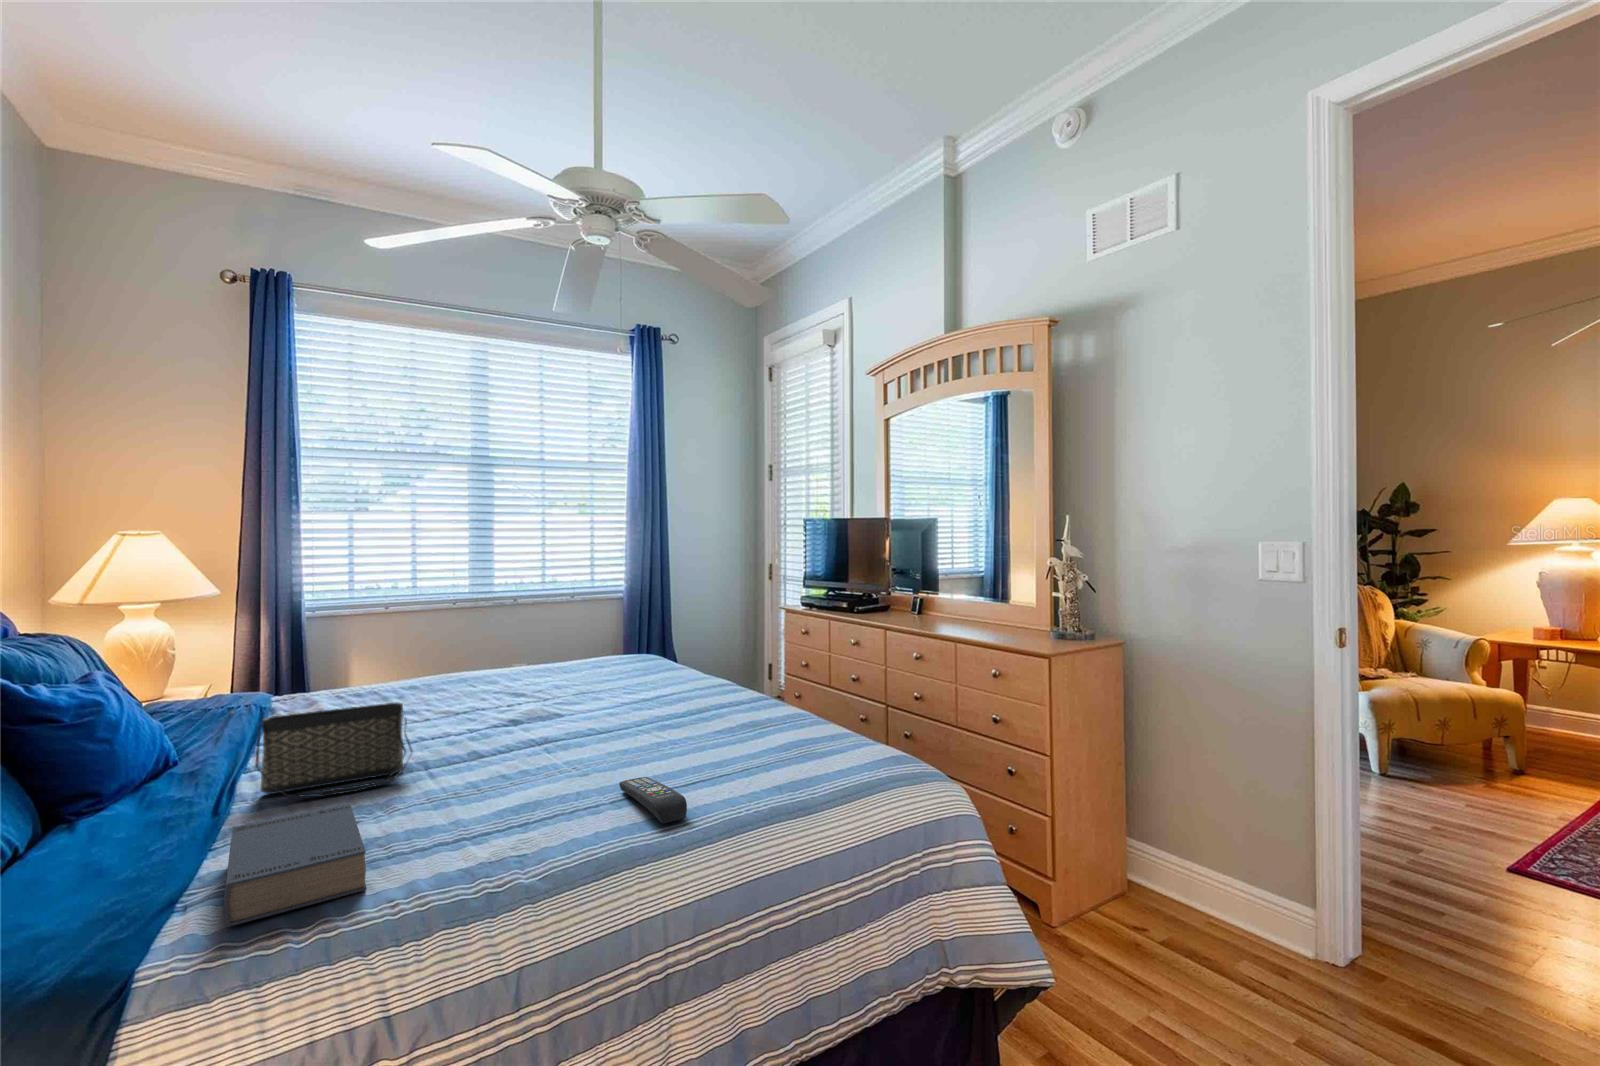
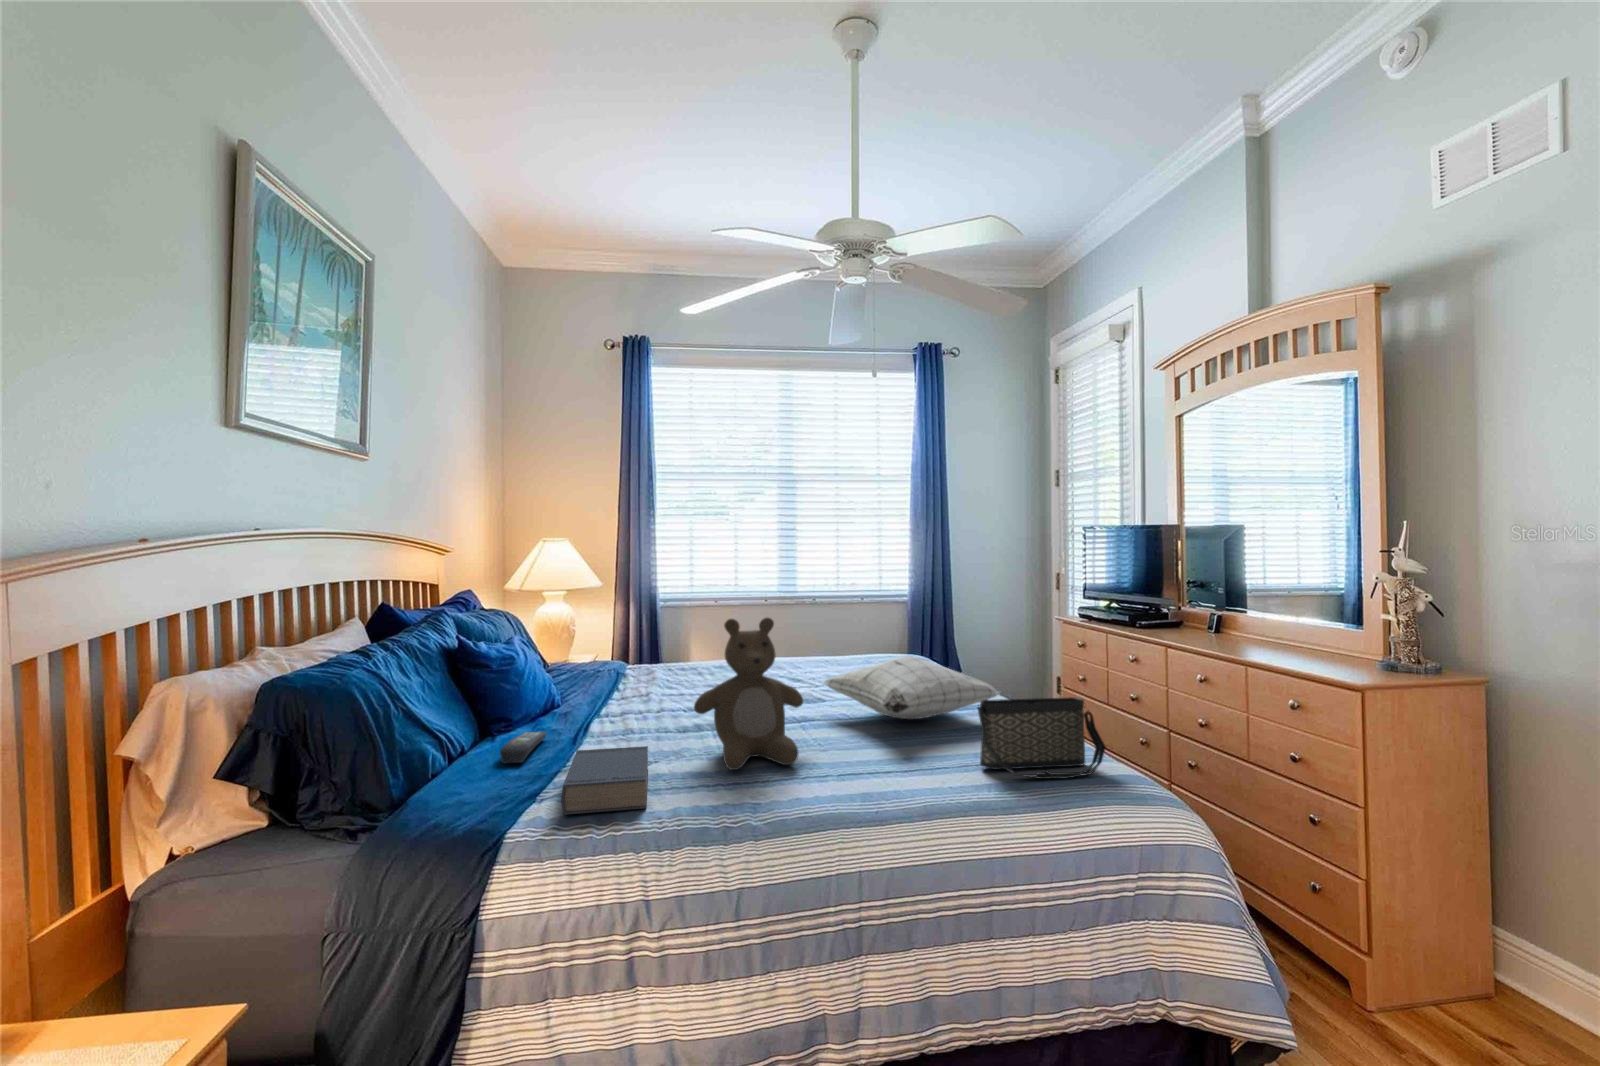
teddy bear: none [415,623,562,816] -> present [694,618,803,770]
pillow: none [567,656,764,725] -> present [823,656,999,719]
handbag: present [256,702,413,797] -> present [978,697,1106,779]
remote control: present [619,777,687,824] -> present [501,732,546,763]

